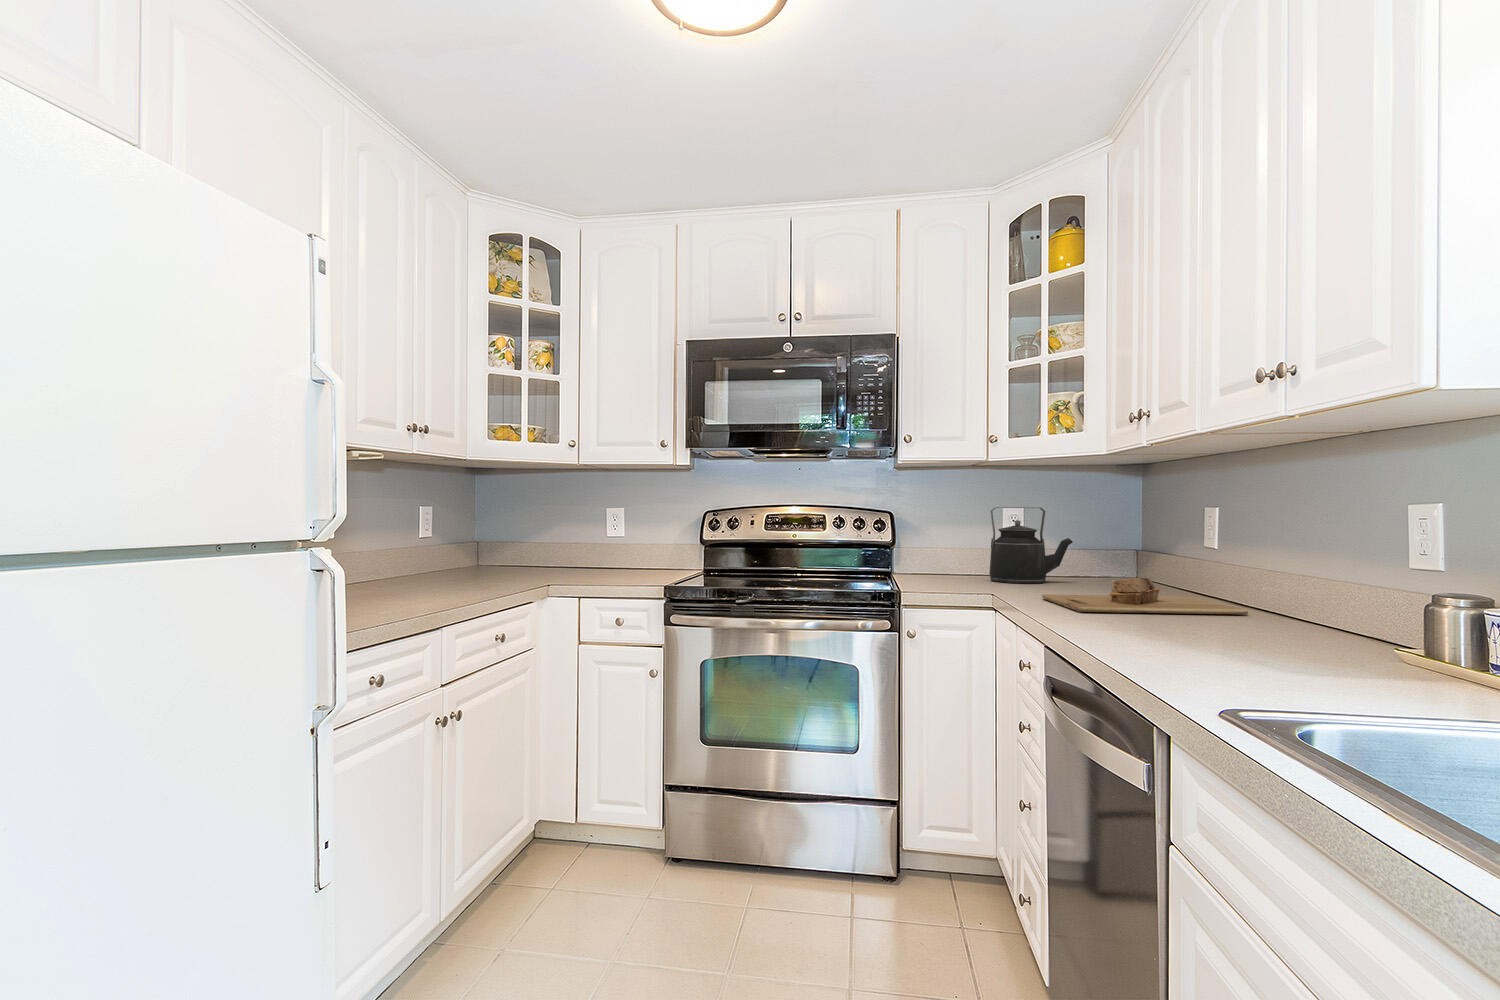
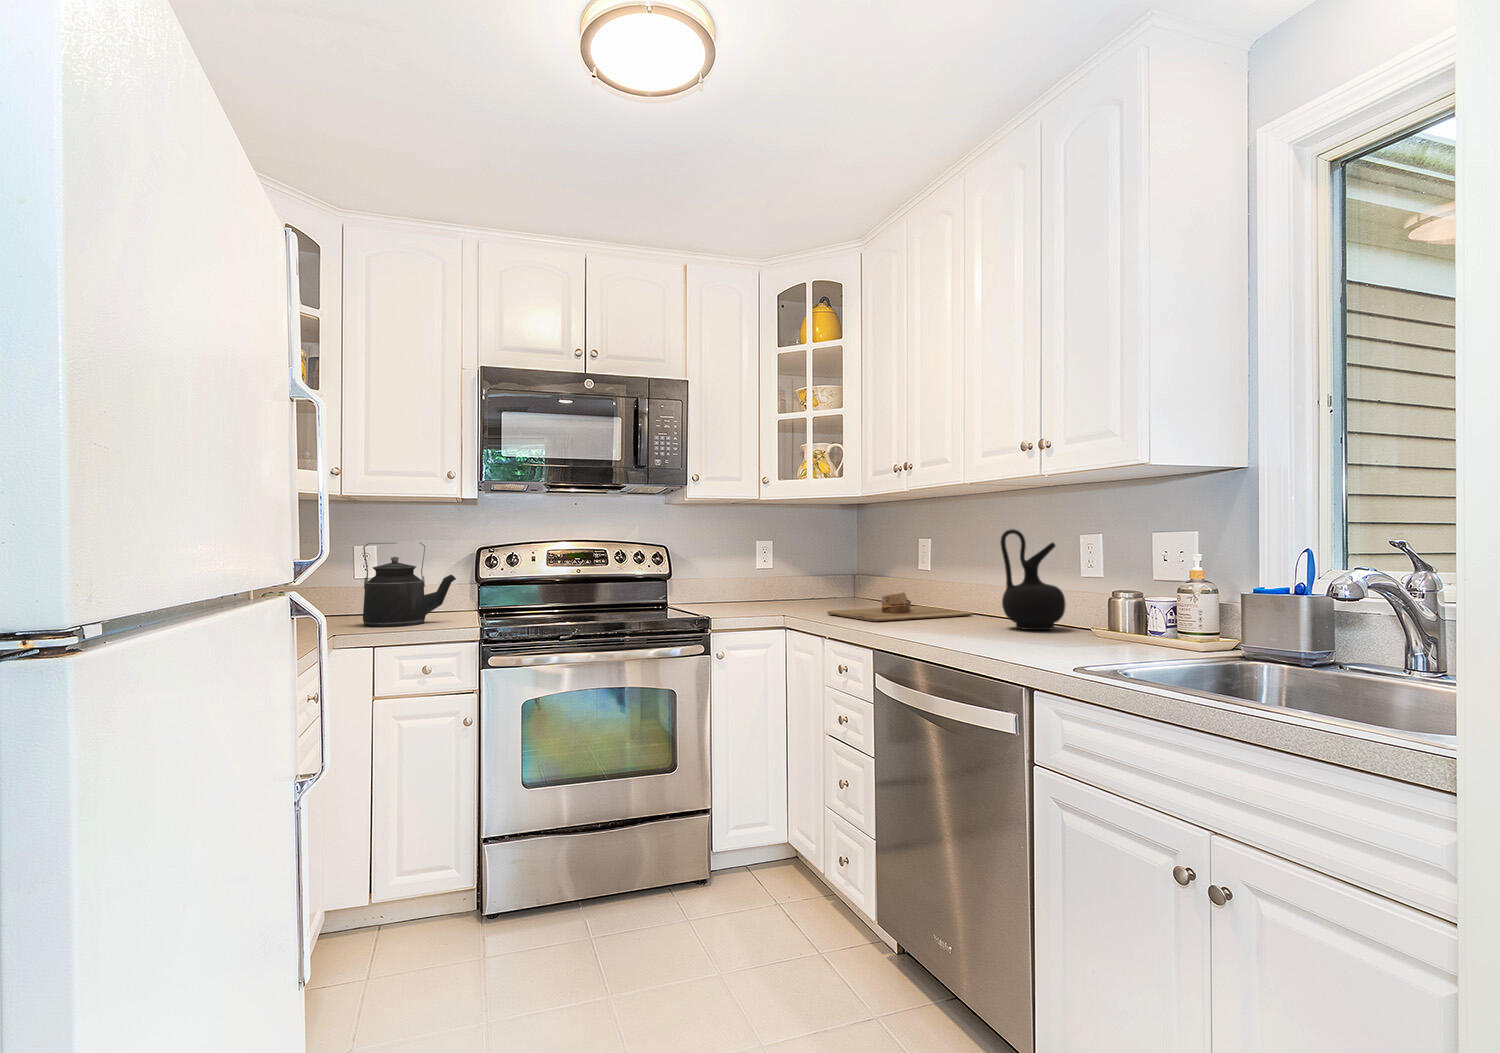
ceramic jug: none [1250,493,1364,646] -> present [1000,529,1066,630]
kettle: present [989,507,1073,584] -> present [363,543,456,626]

